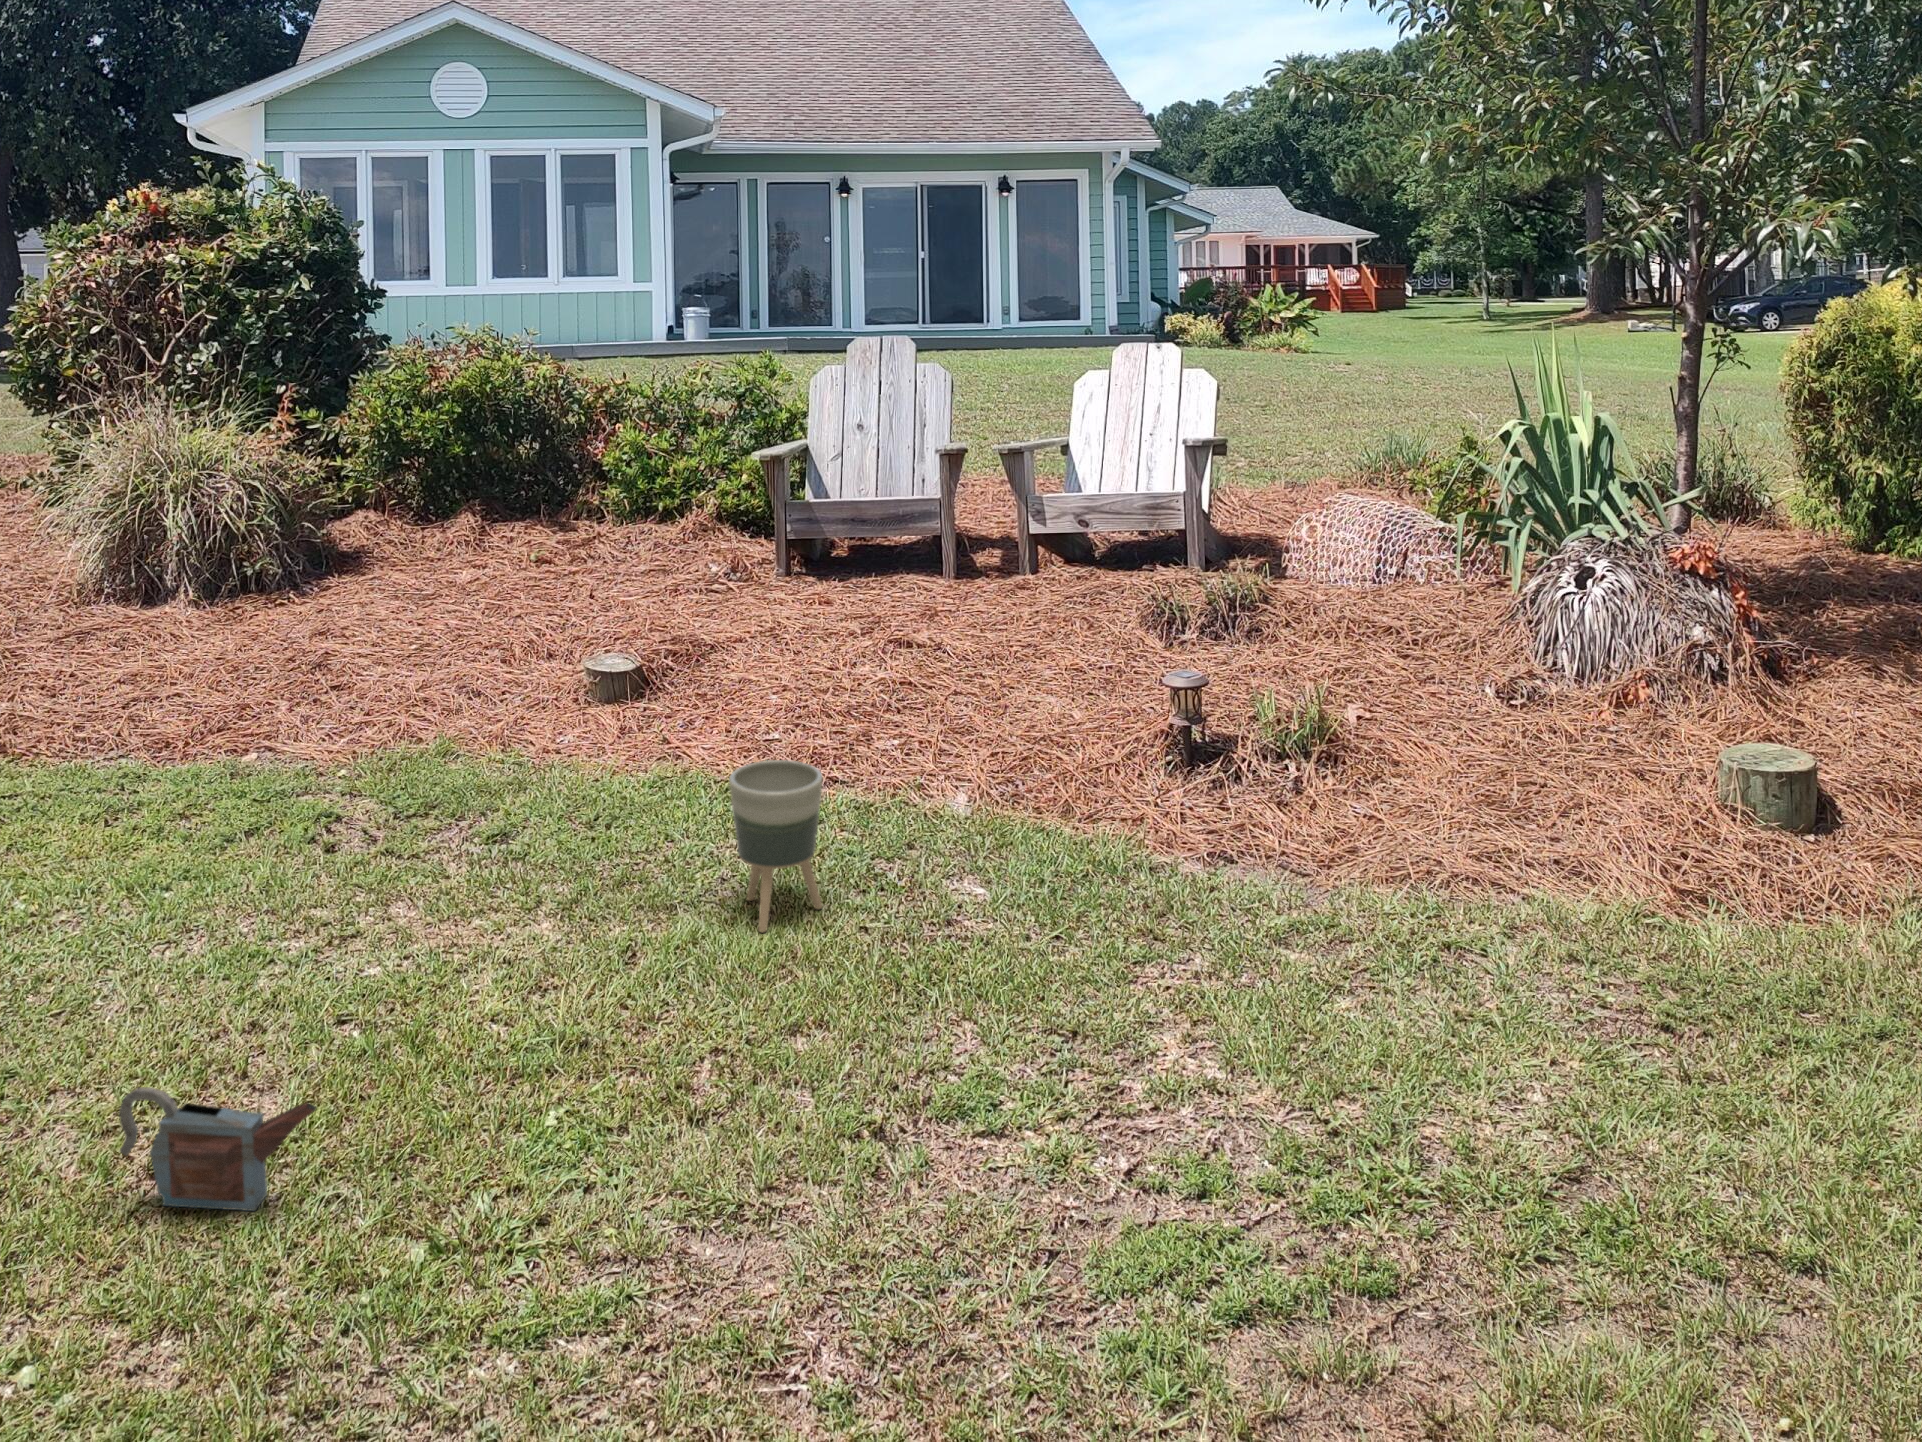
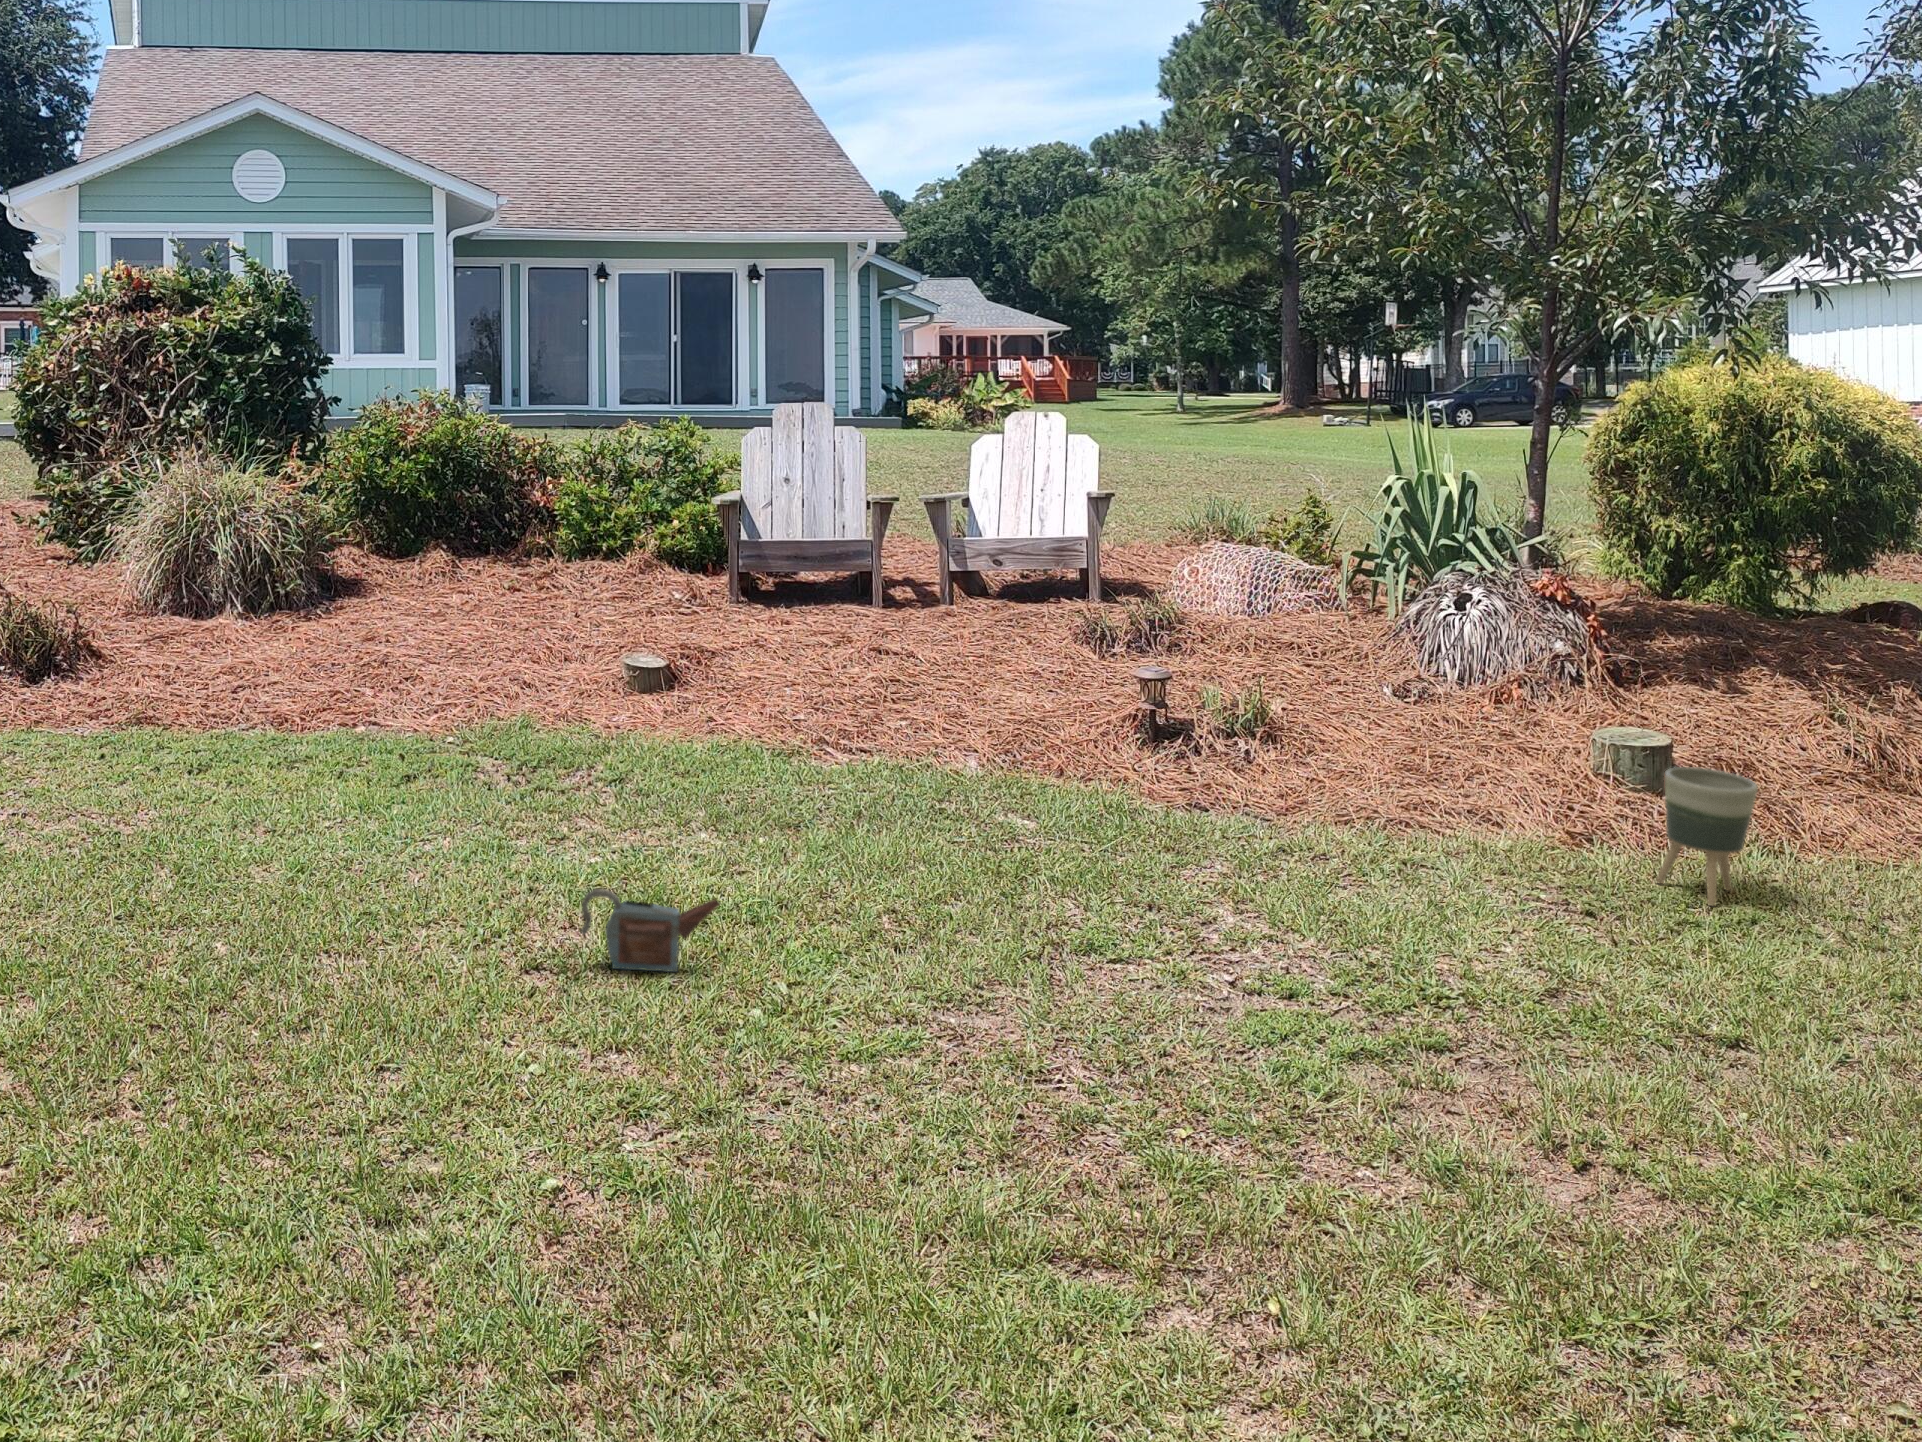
planter: present [729,760,823,932] -> present [1656,767,1758,906]

